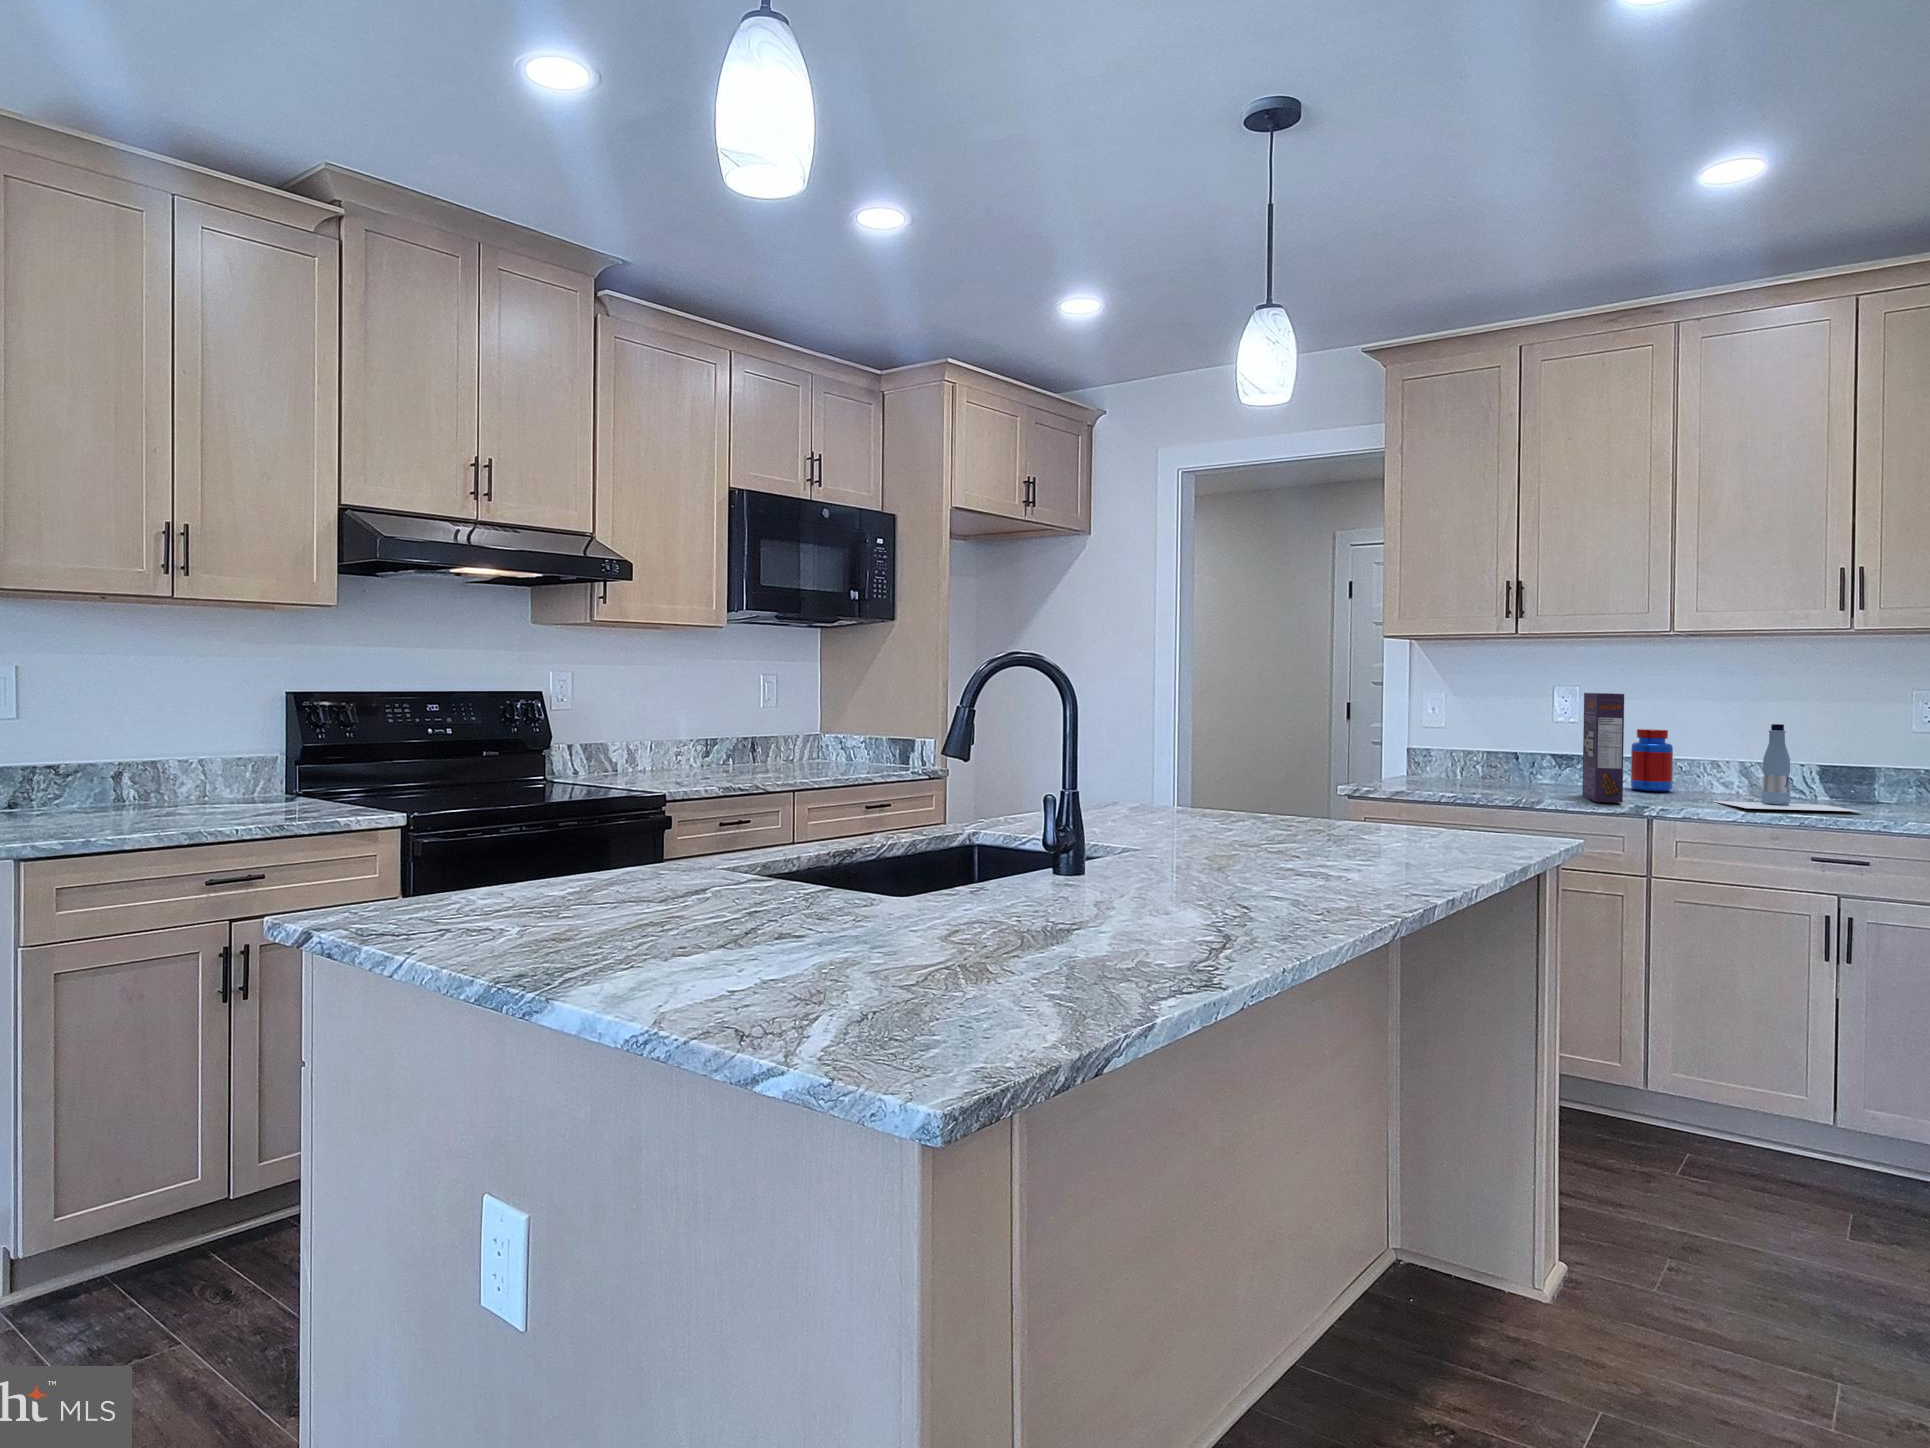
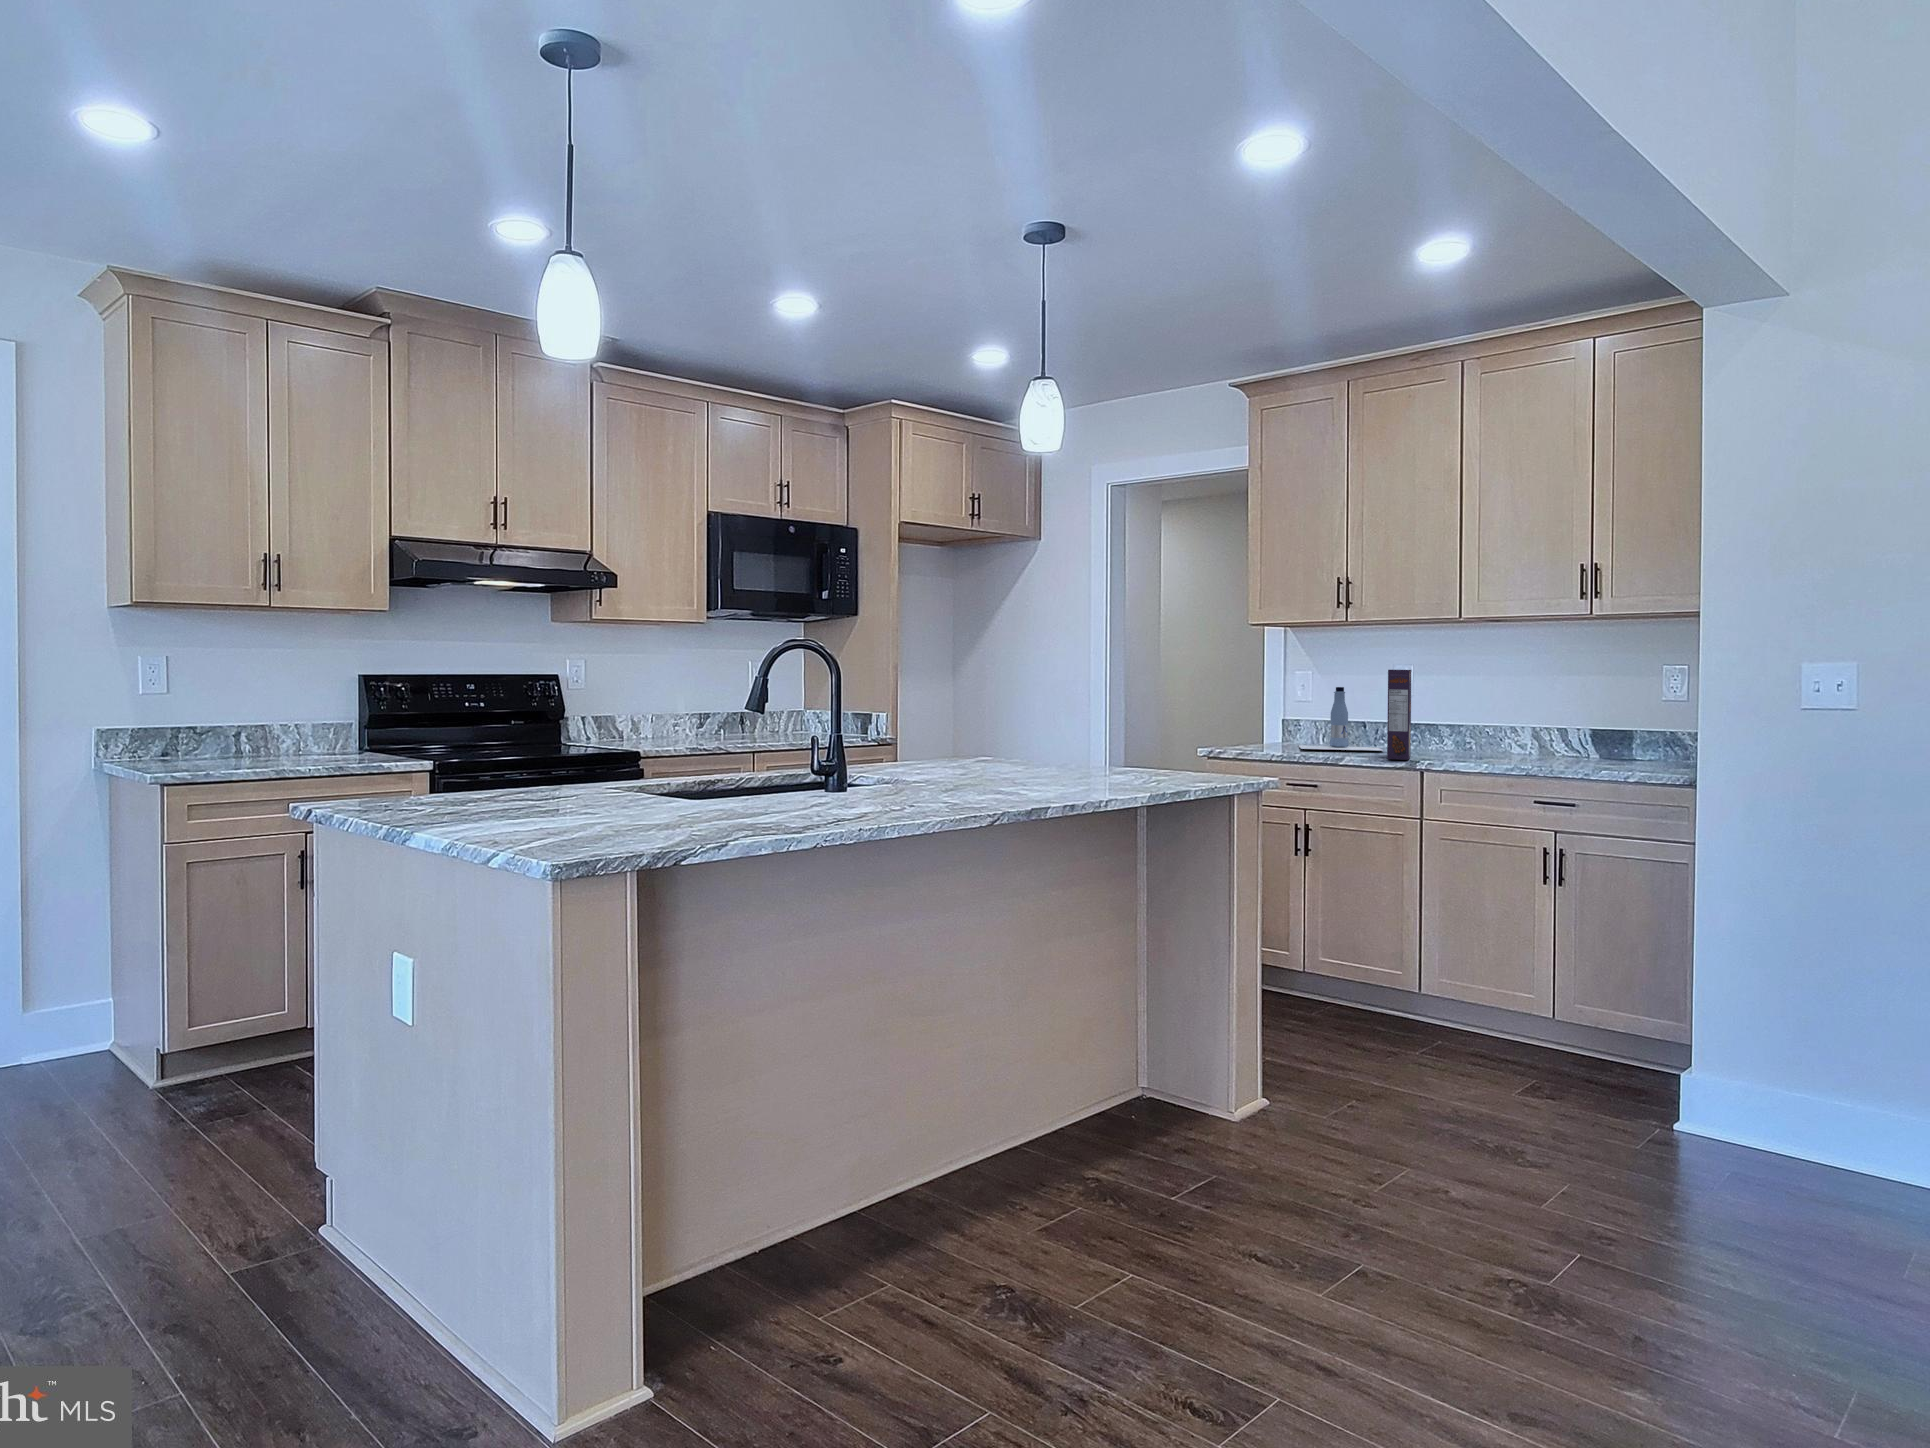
bottle: present [1713,724,1857,811] -> present [1299,687,1383,751]
jar: present [1631,729,1673,791] -> none [1441,700,1474,752]

